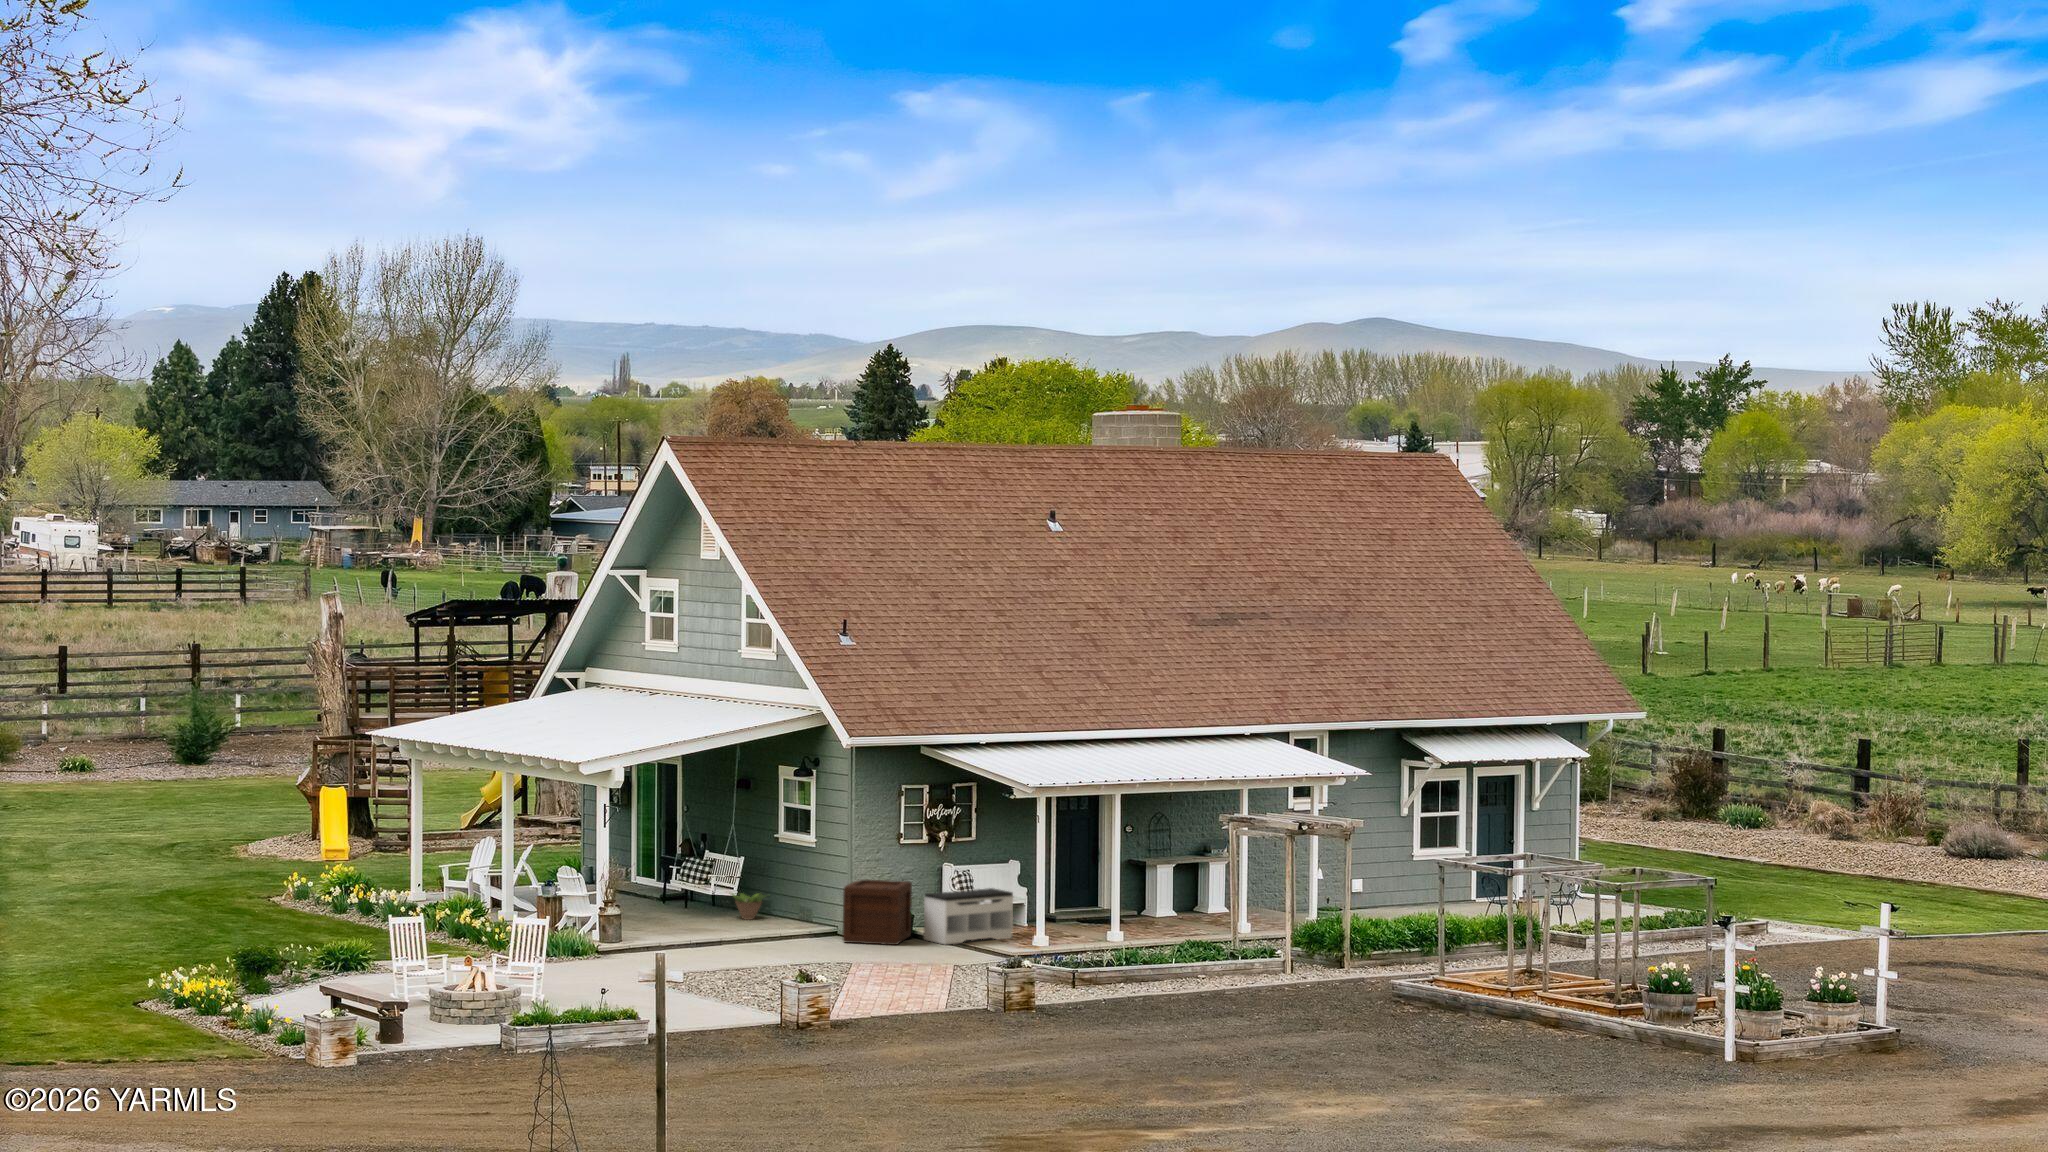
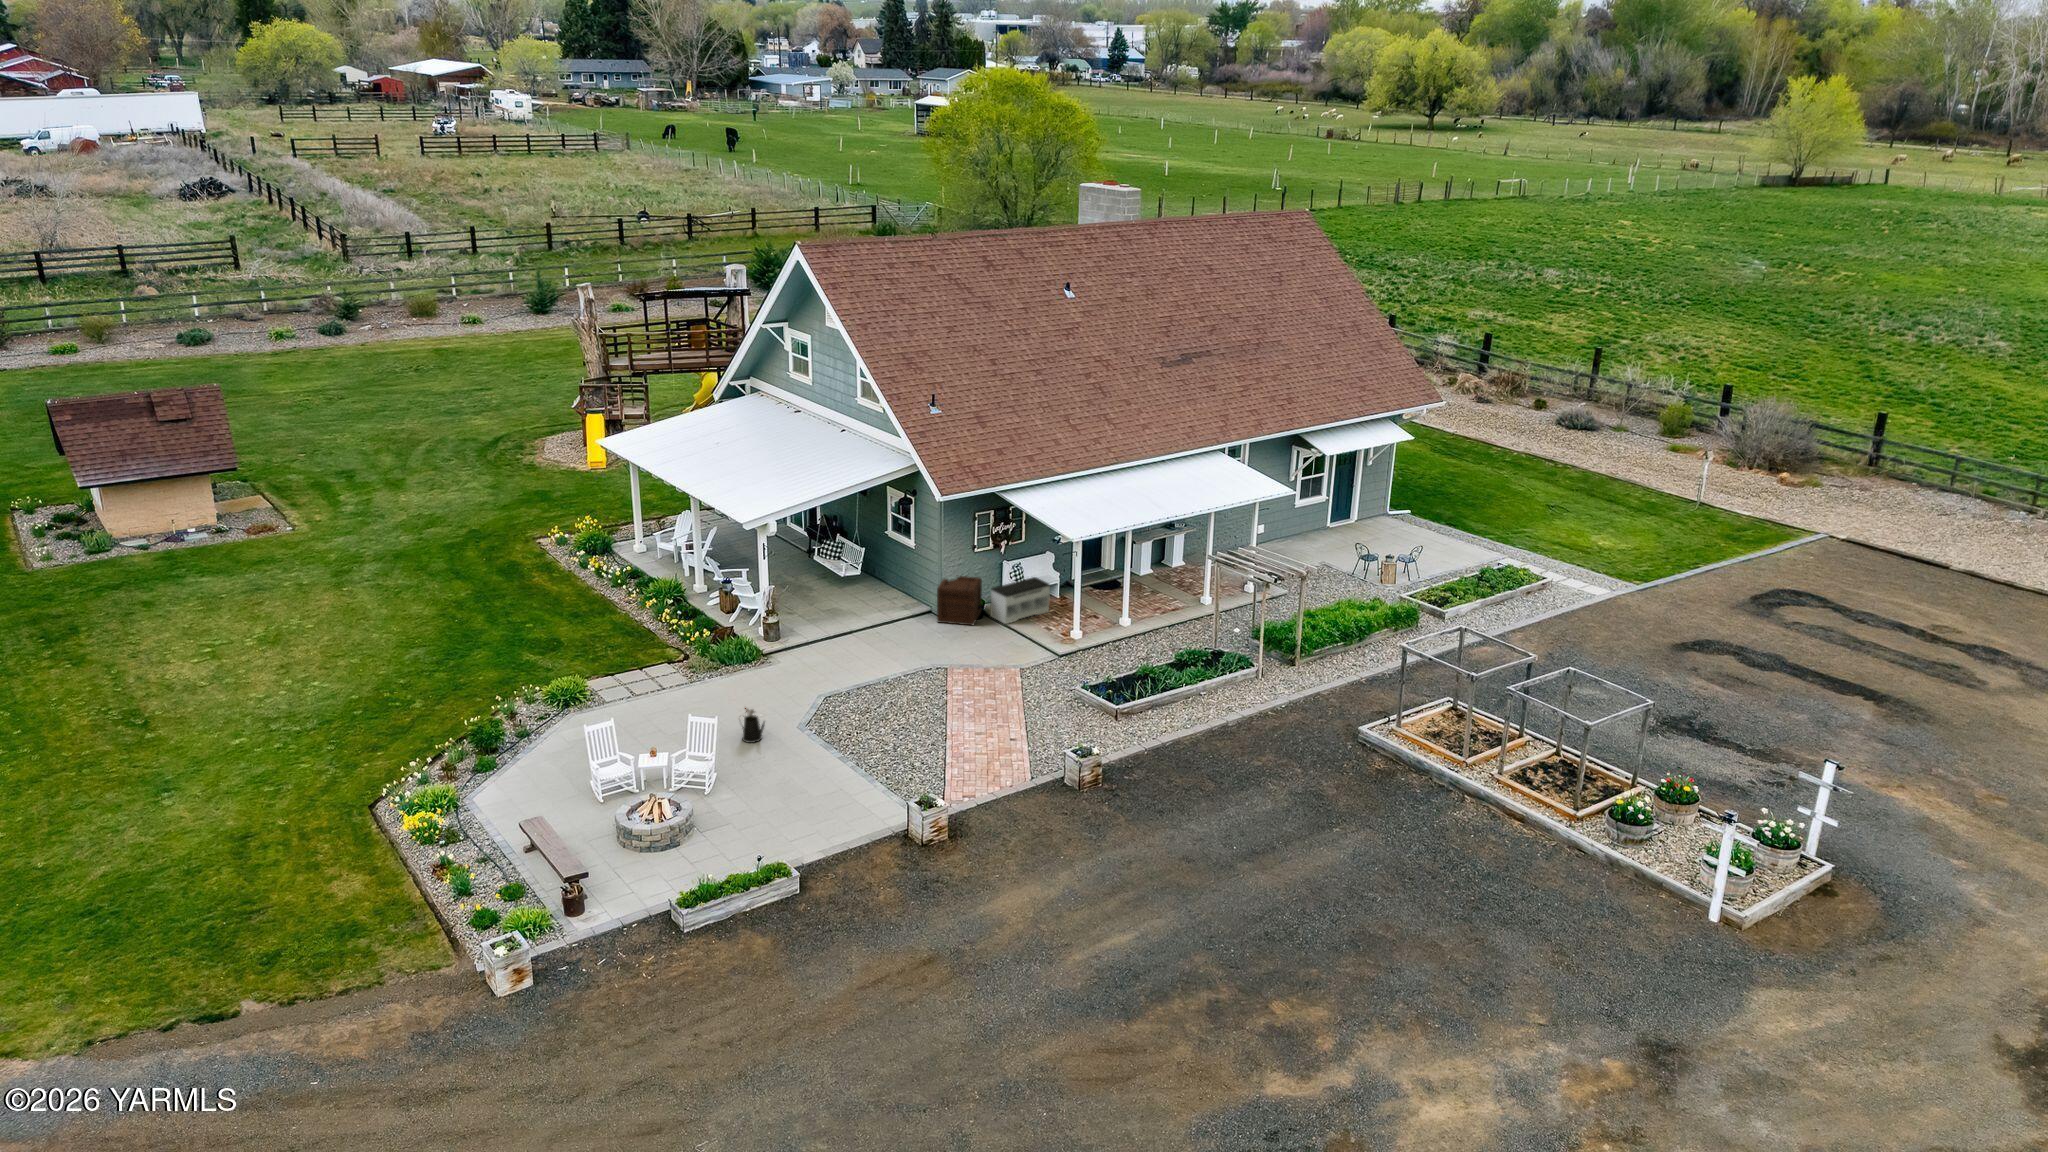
decorative plant: present [731,893,770,920] -> none [854,566,885,587]
watering can: none [536,959,575,1013] -> present [742,708,765,743]

